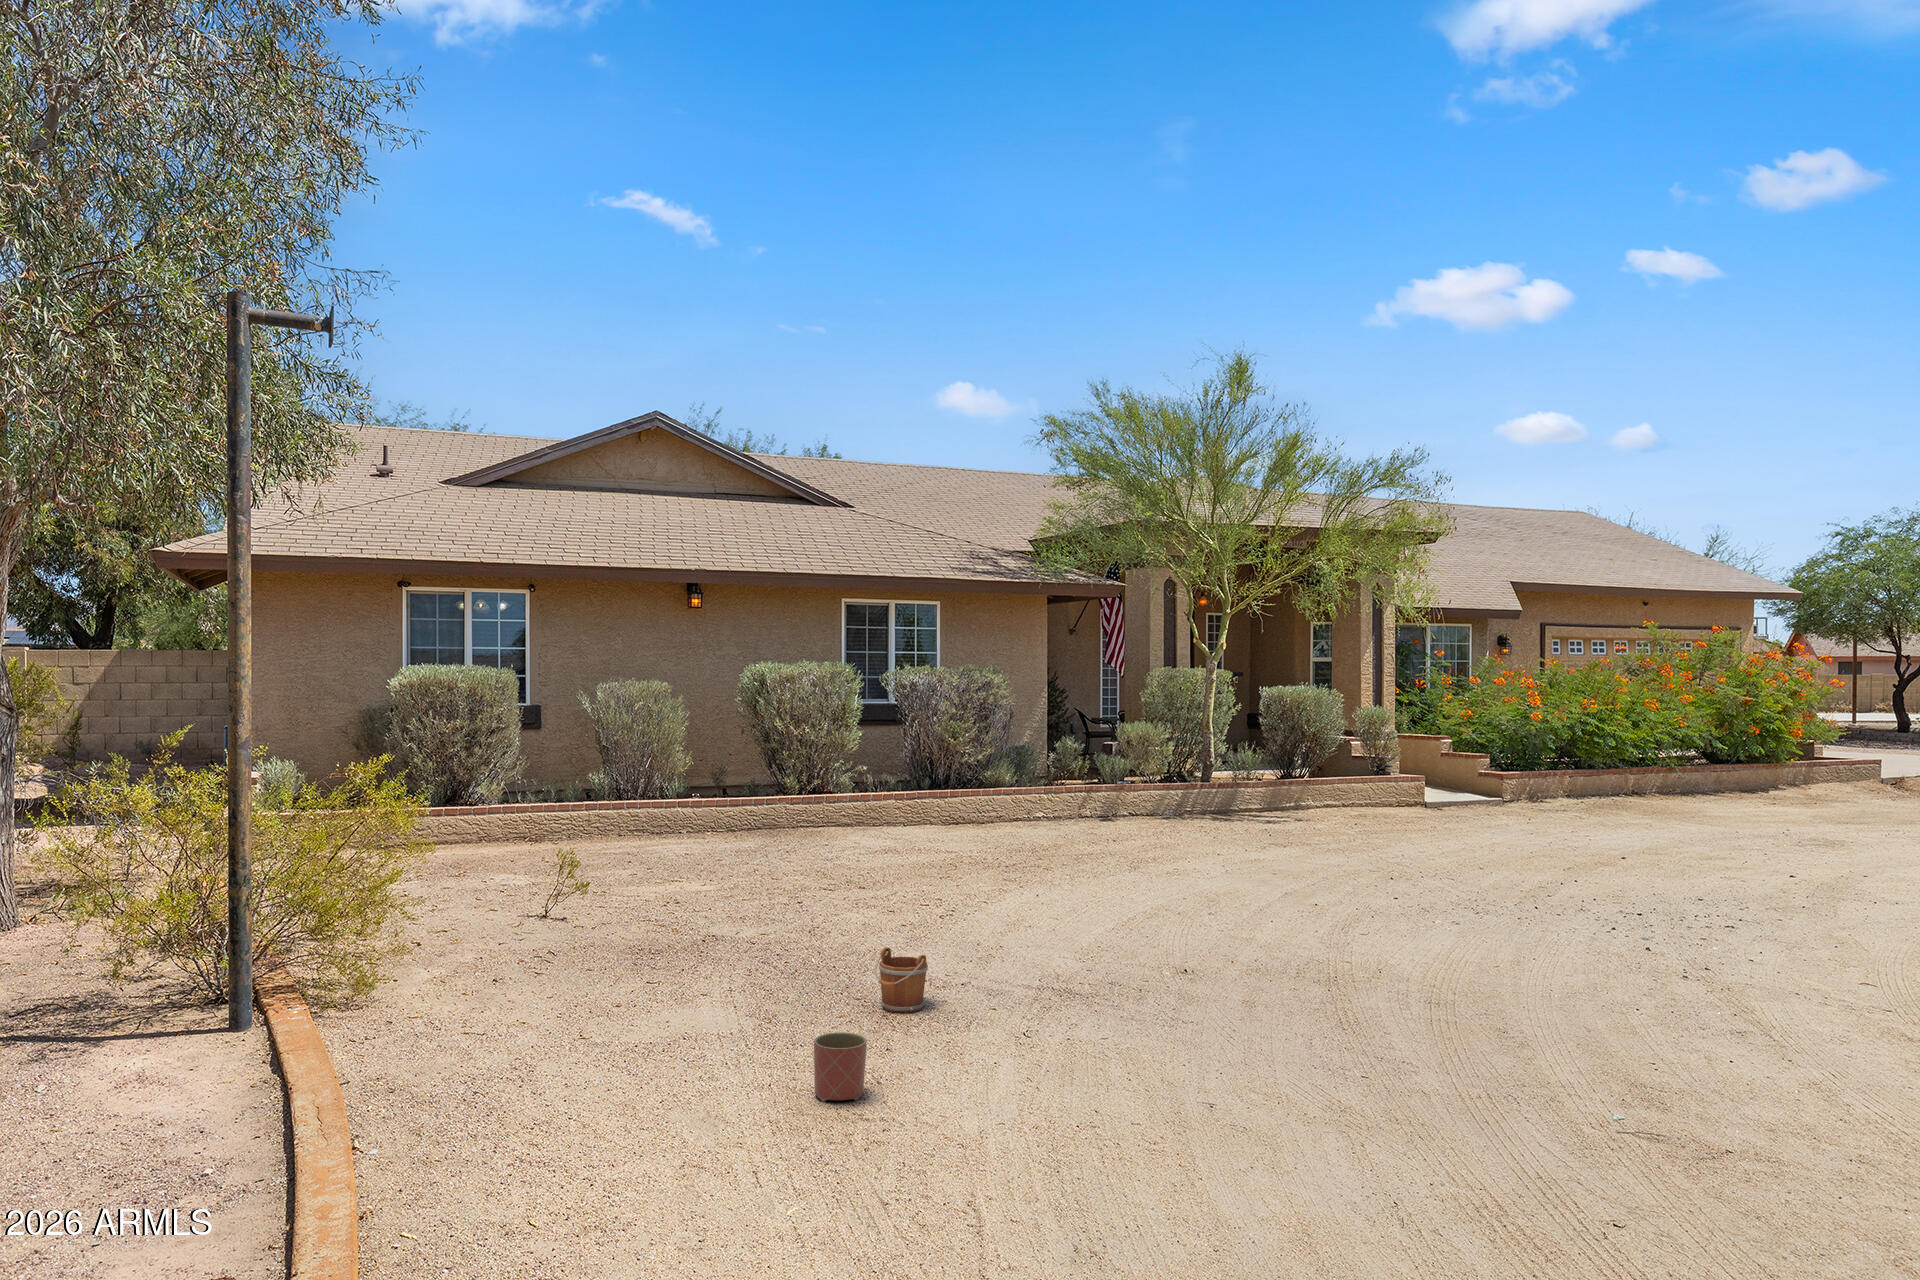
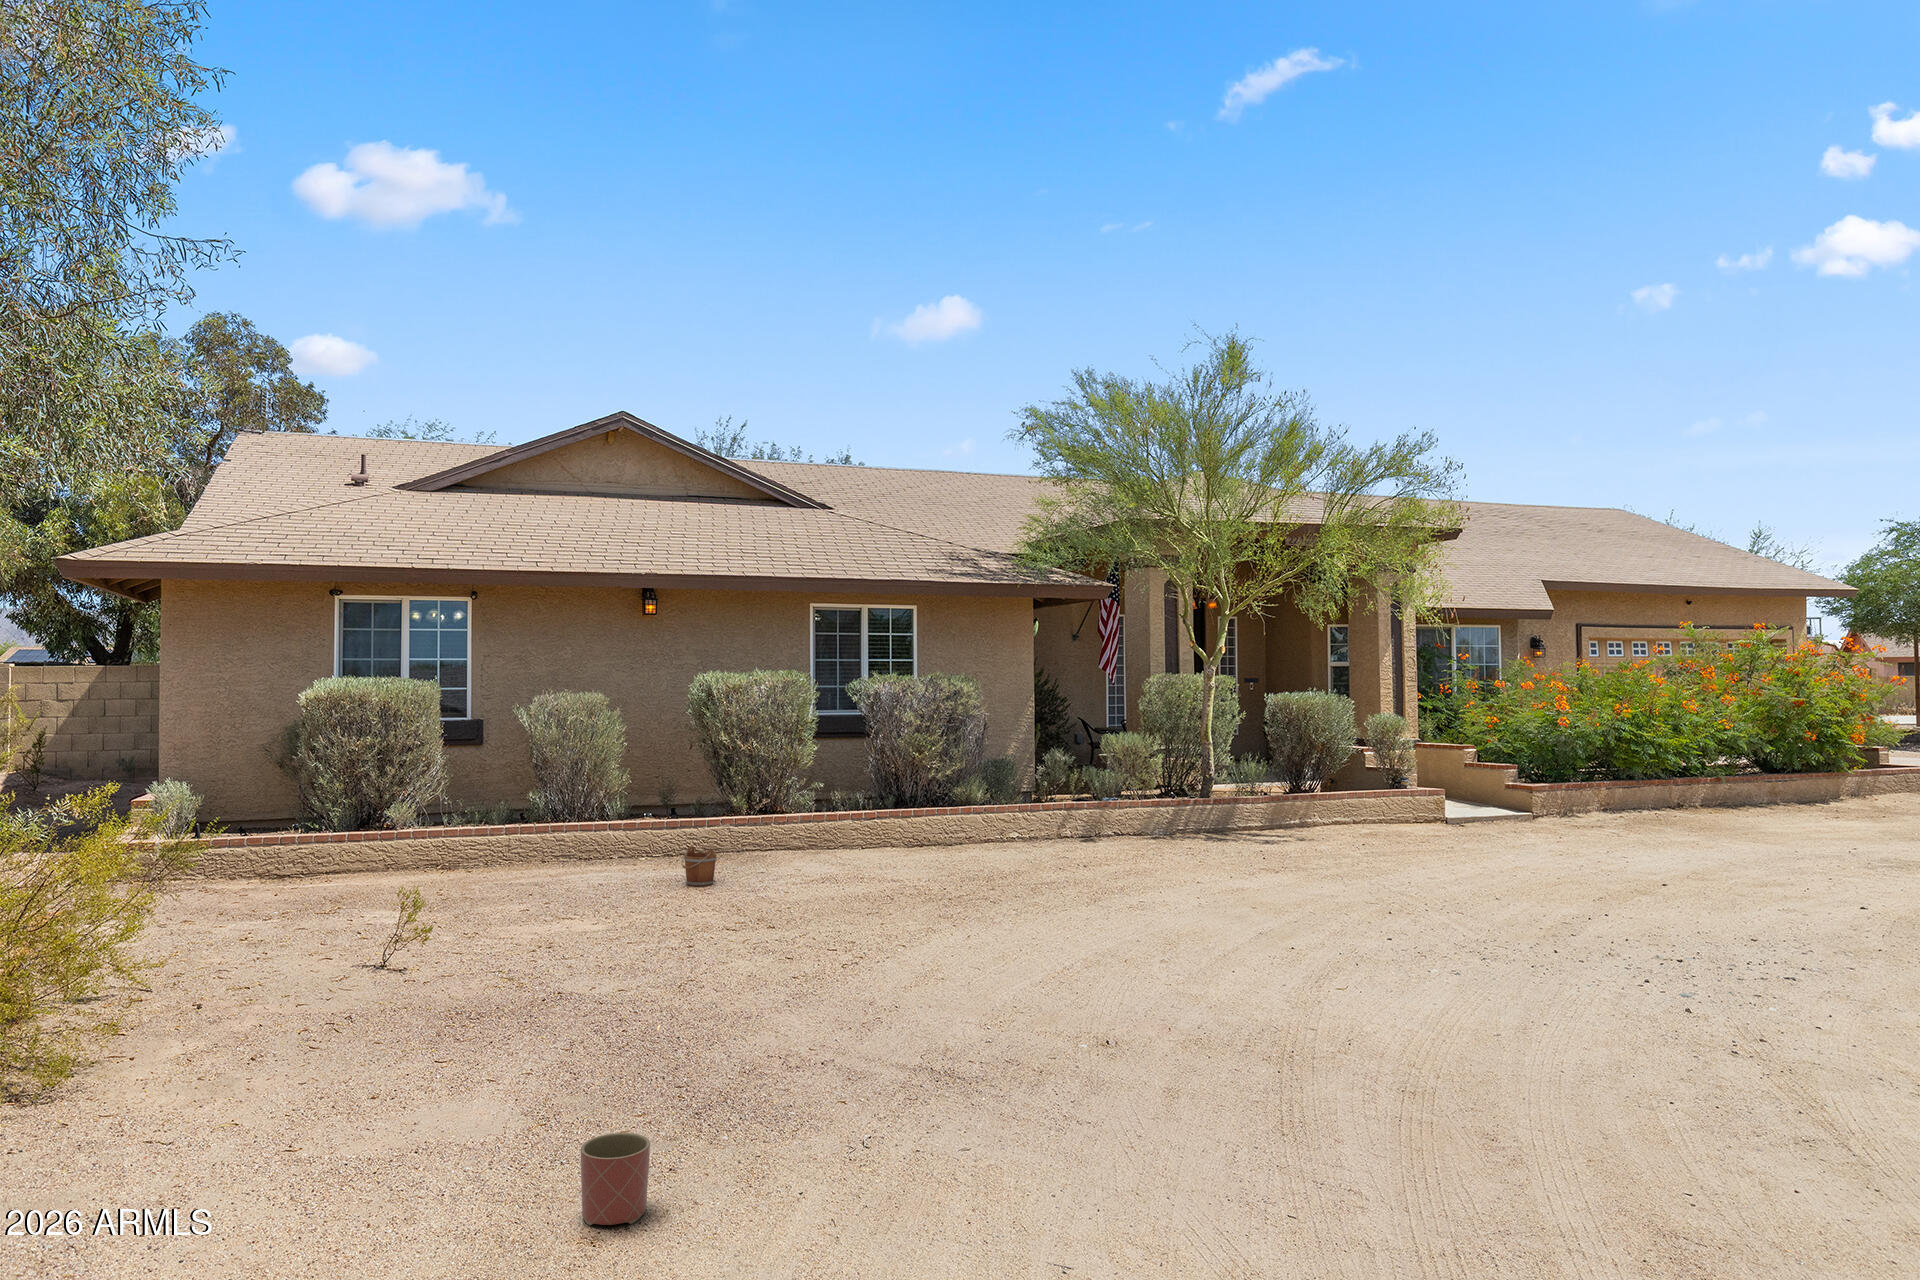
bucket: present [875,947,928,1013] -> present [681,846,717,887]

